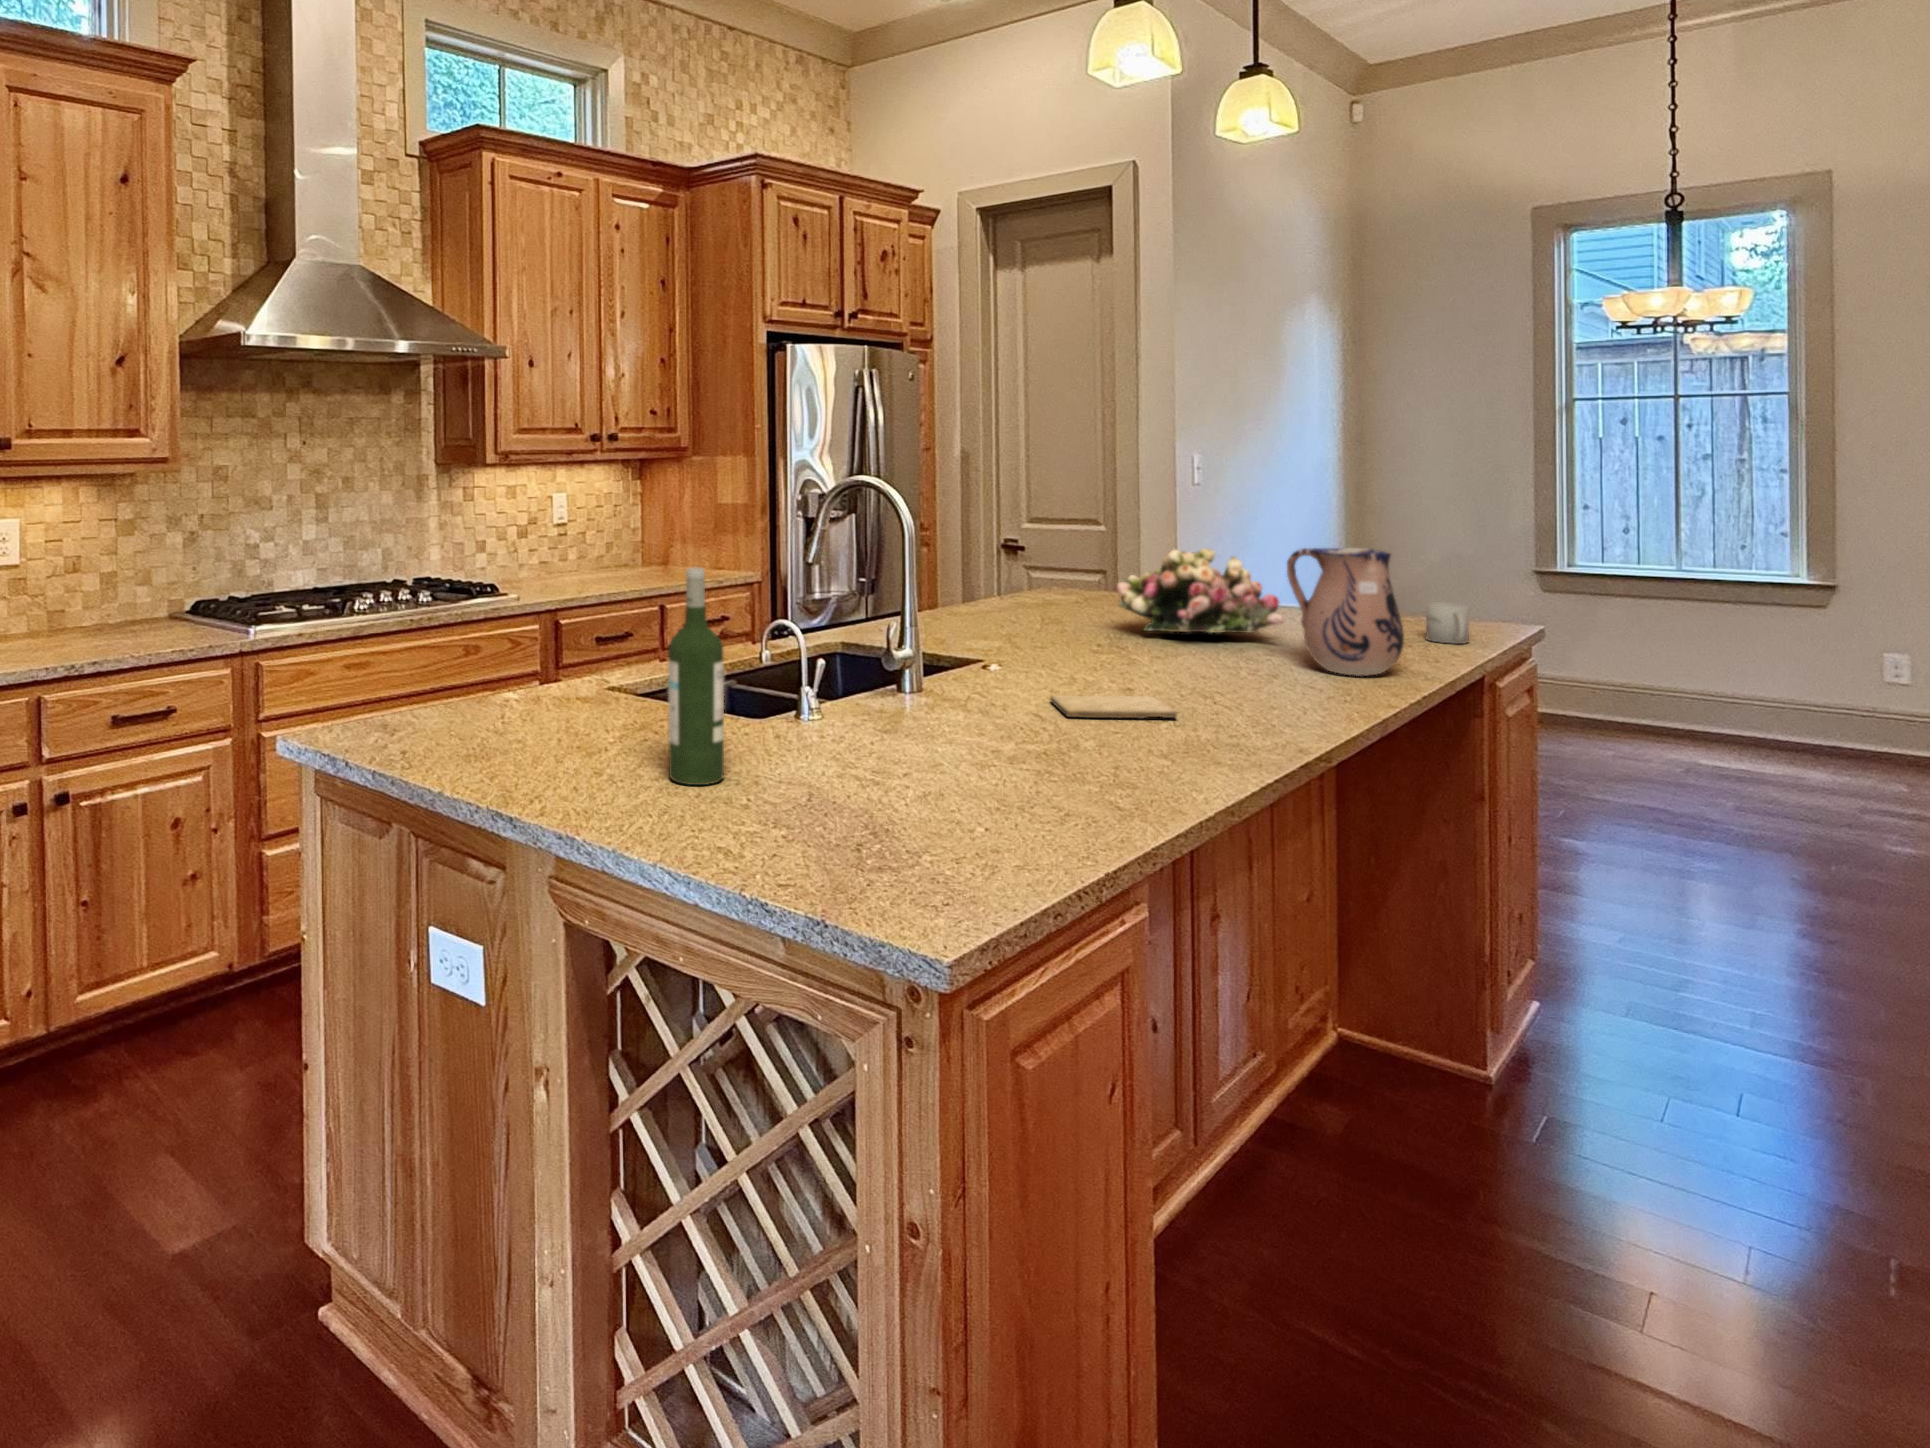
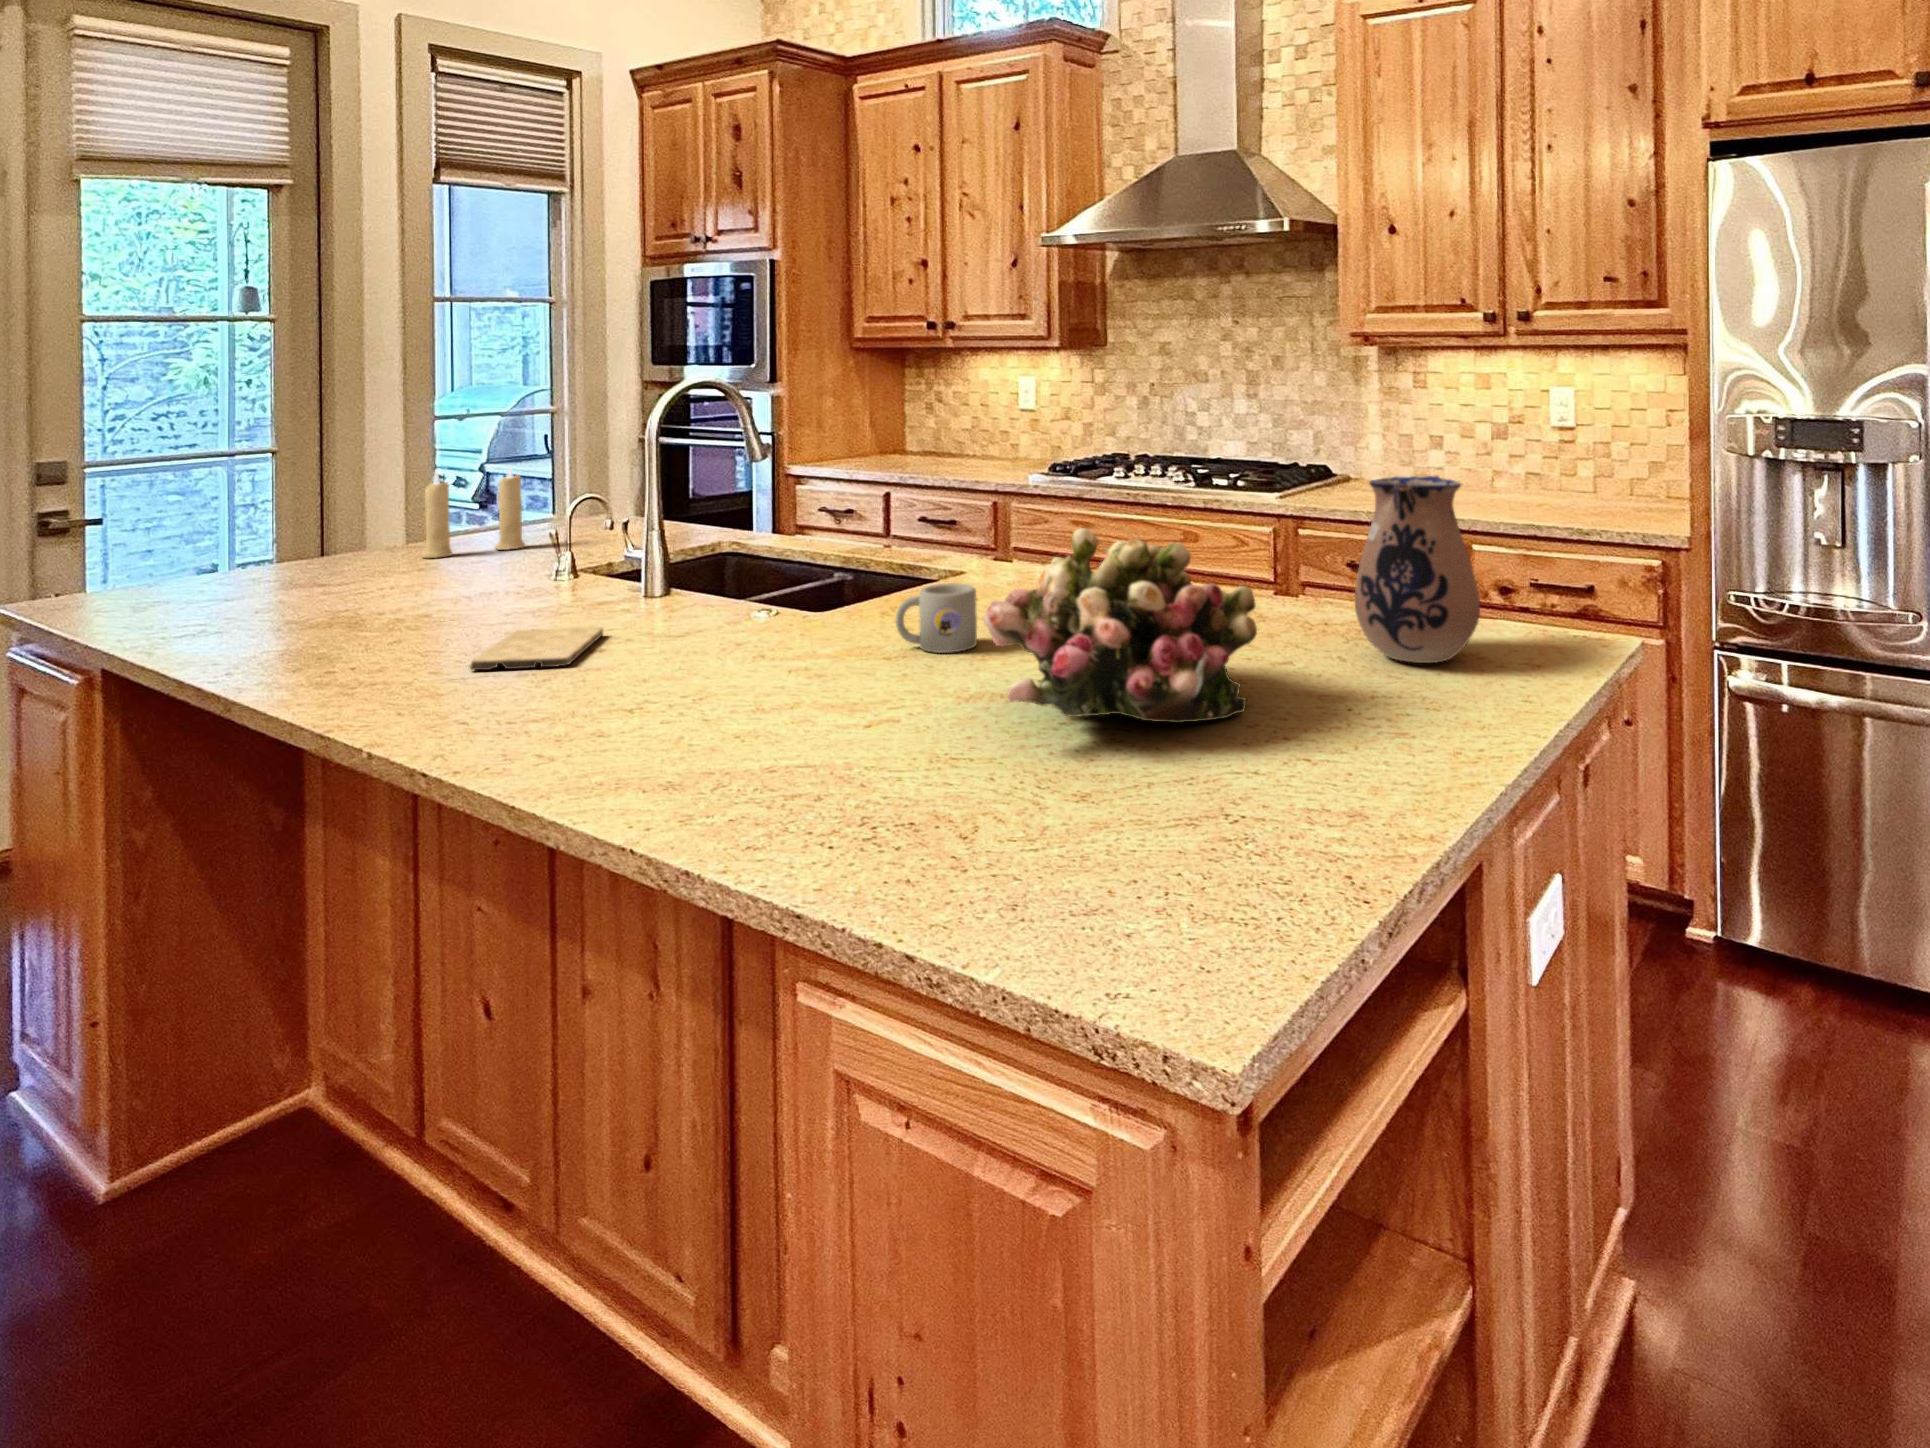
ceramic pitcher: present [1287,548,1404,676] -> present [1355,475,1480,663]
wine bottle: present [668,567,724,785] -> none [372,419,419,575]
mug: present [1426,602,1469,644] -> present [895,583,977,653]
candle: none [534,631,606,779] -> present [423,466,525,558]

